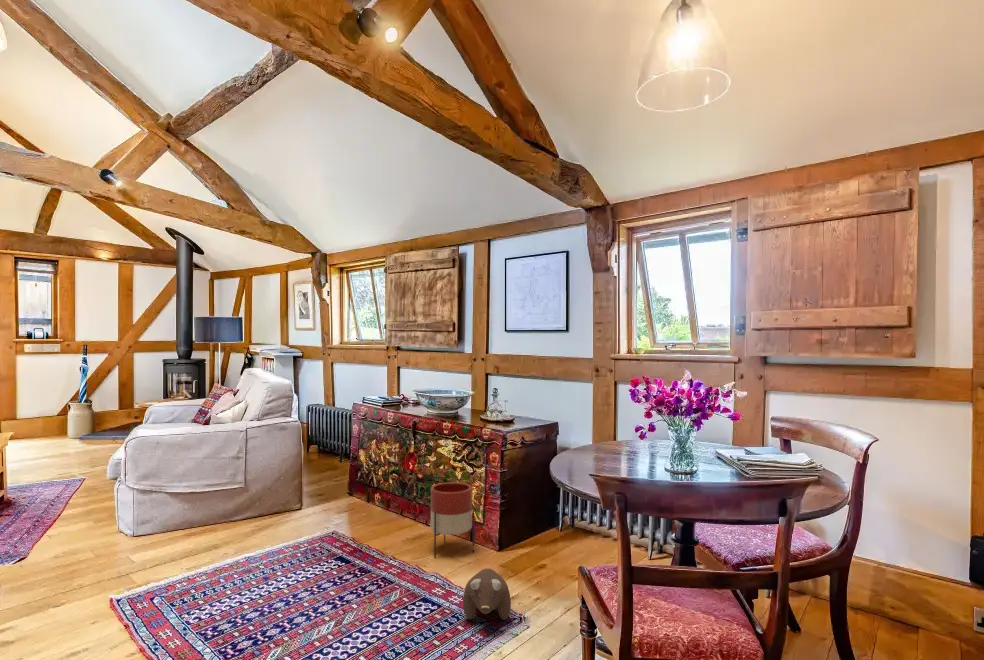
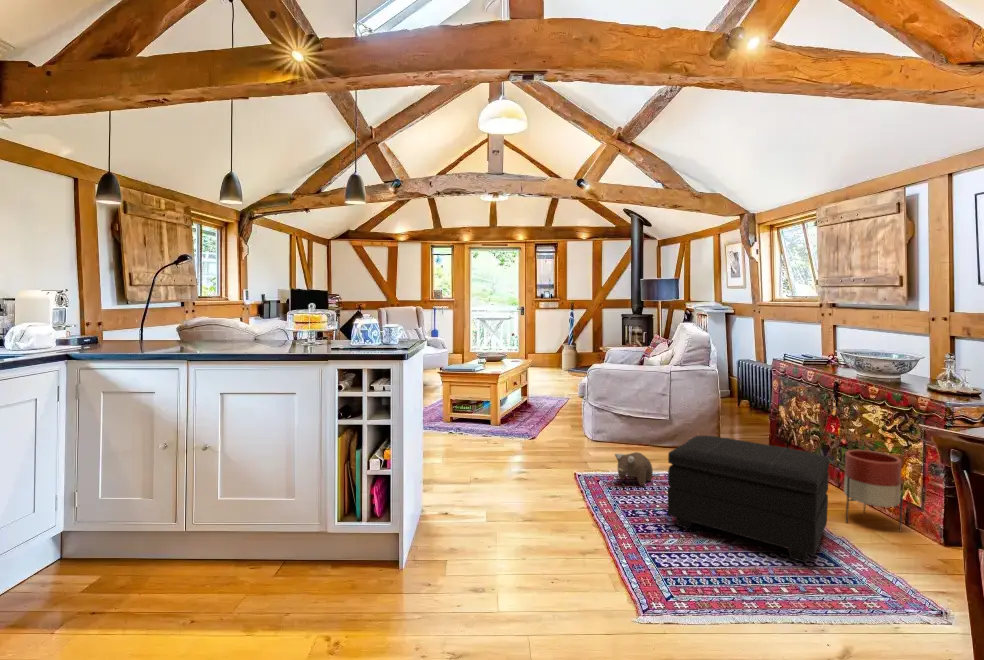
footstool: none [263,497,424,625] -> present [667,436,829,562]
plush toy: present [463,568,511,620] -> present [615,452,653,486]

